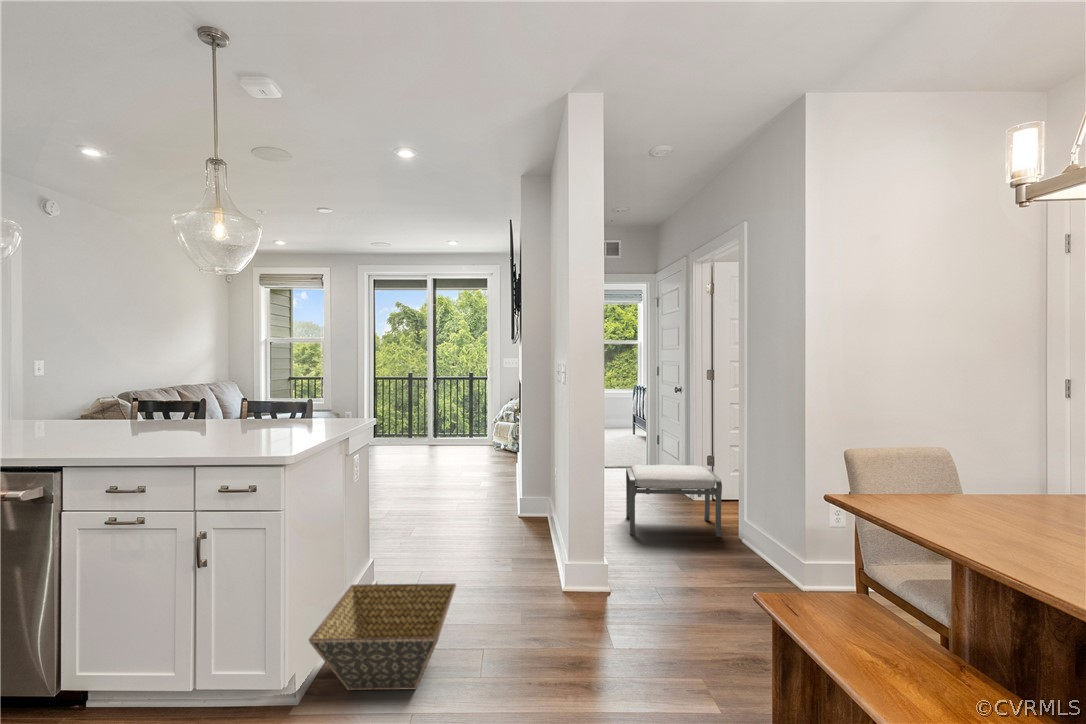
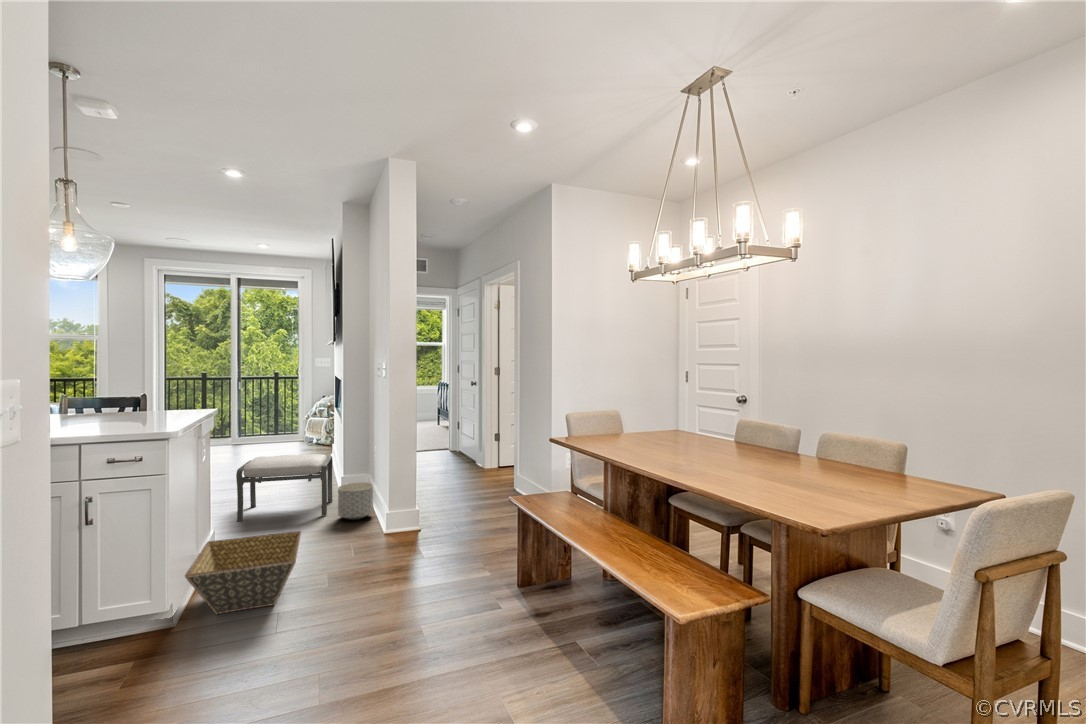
ottoman: present [626,465,722,537] -> present [236,454,333,522]
planter: none [511,512,552,561] -> present [338,482,373,520]

